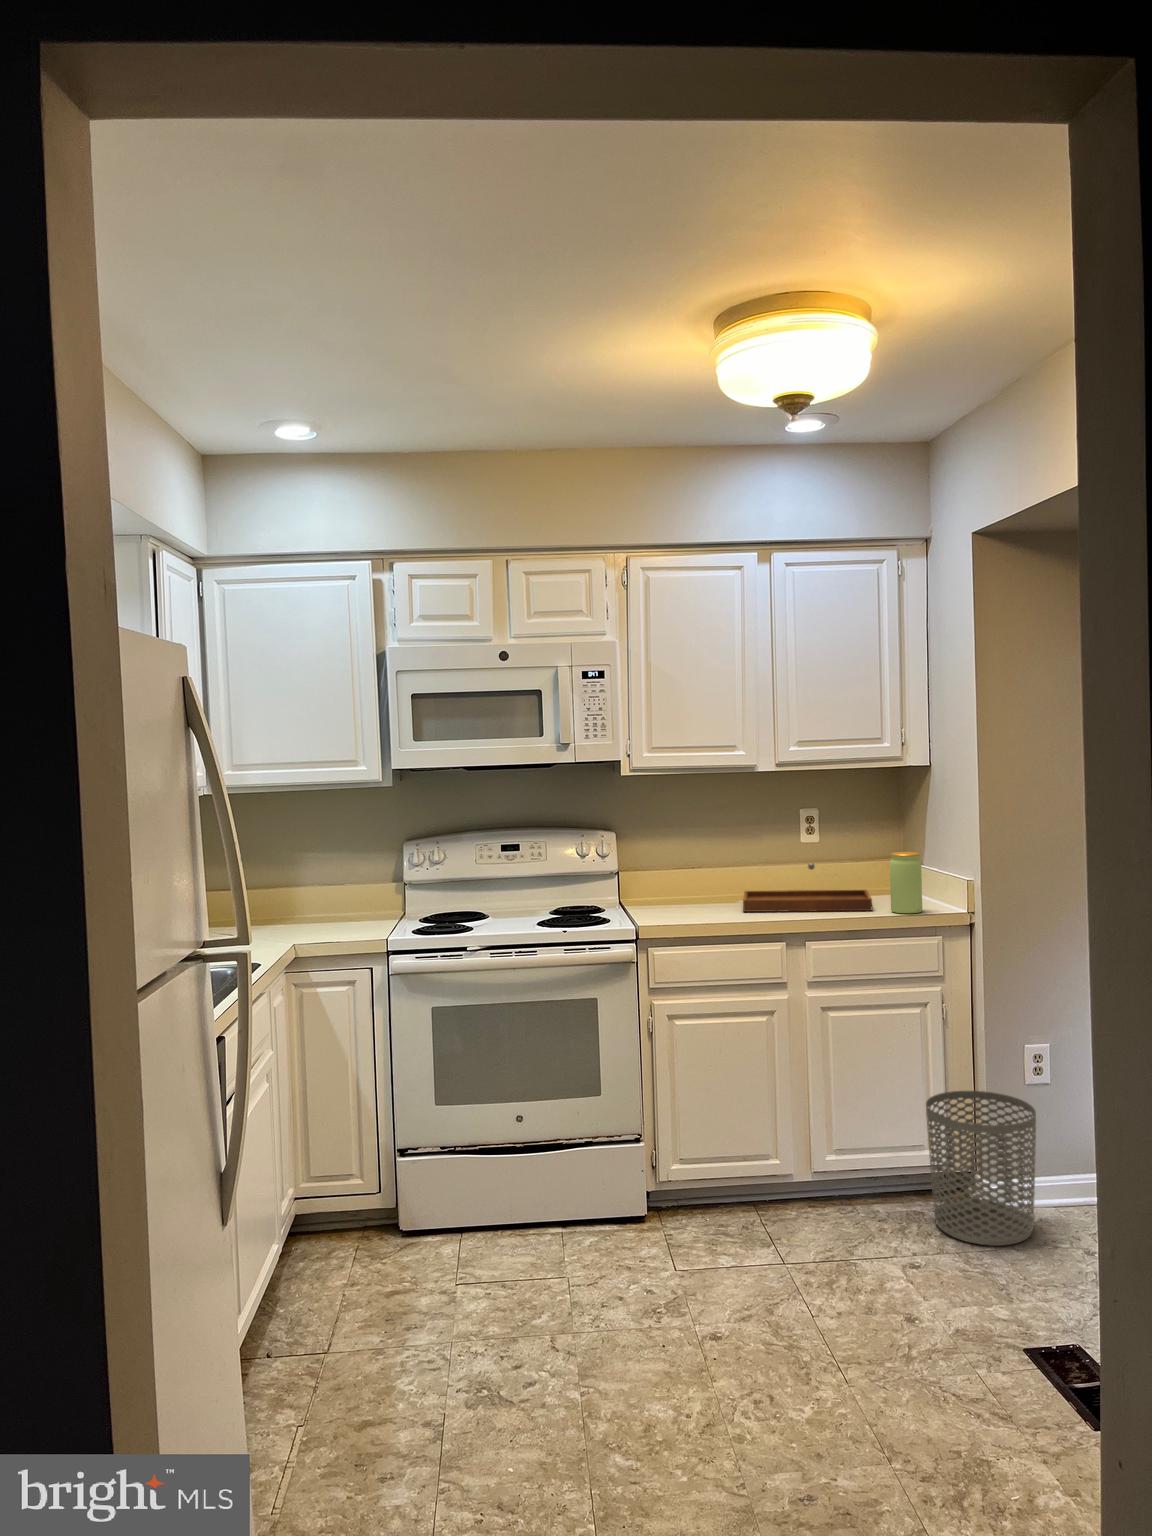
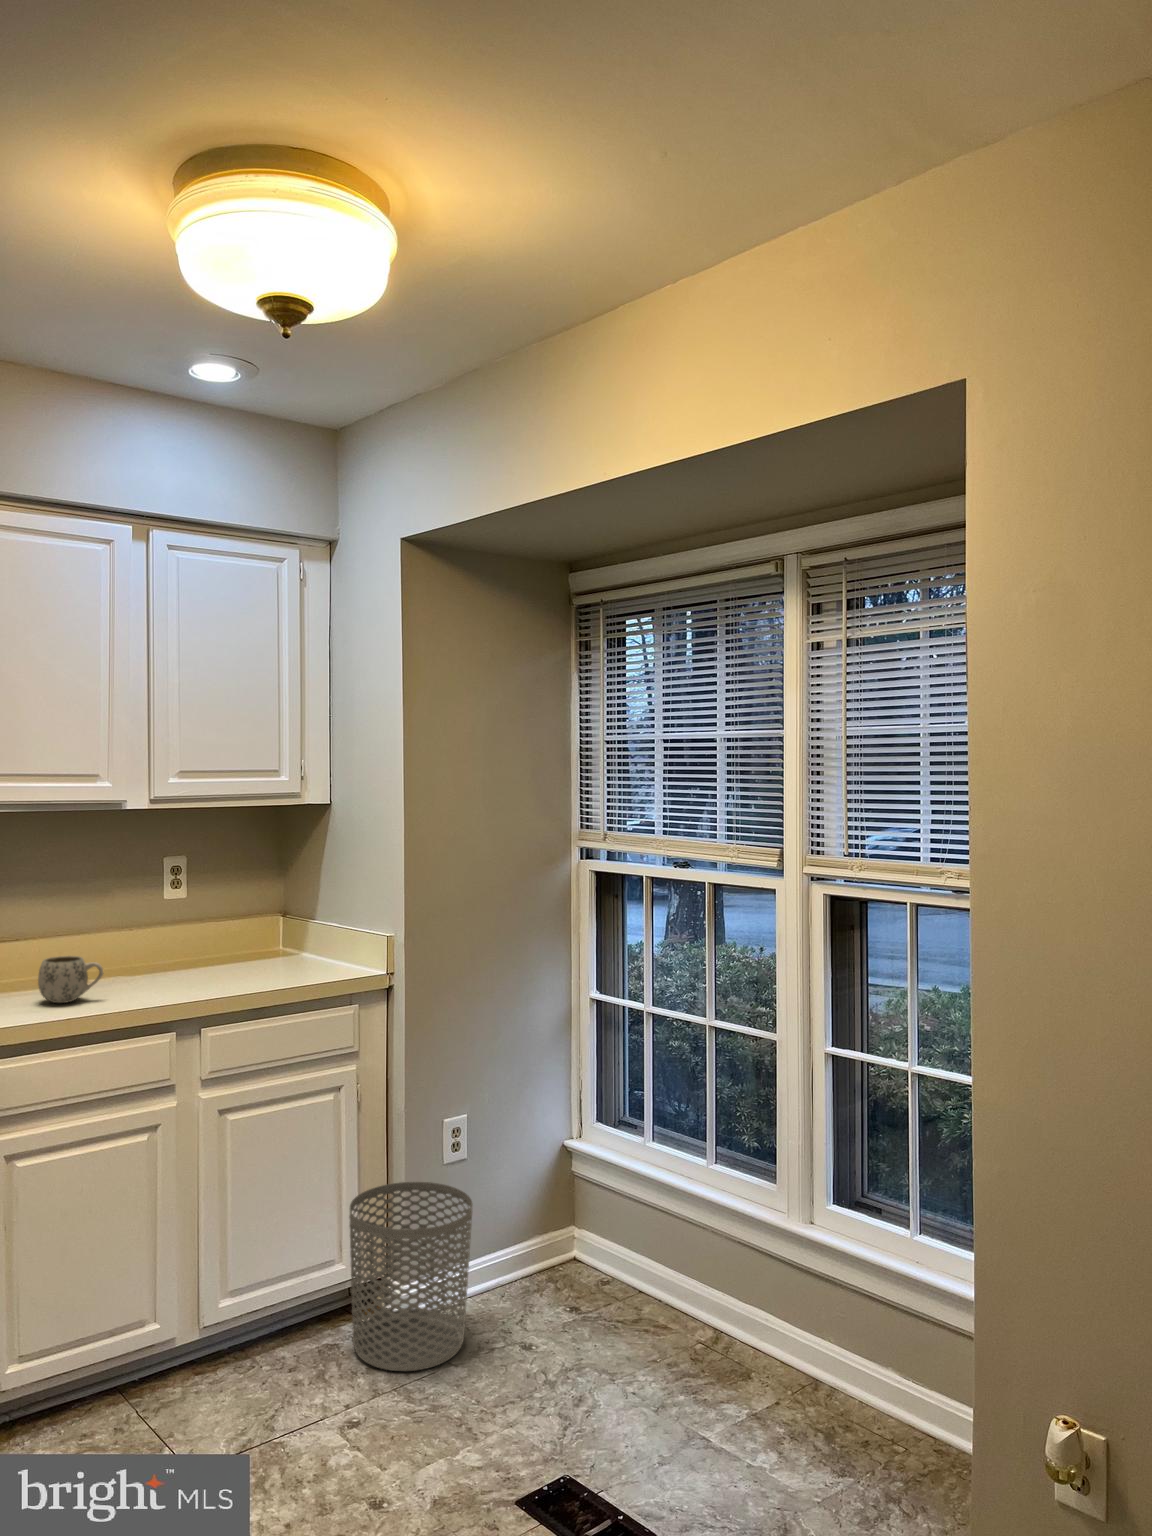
jar: present [890,852,922,913] -> none [305,903,344,979]
tray: present [743,863,872,912] -> none [102,919,283,990]
mug: none [690,884,732,917] -> present [38,956,104,1003]

